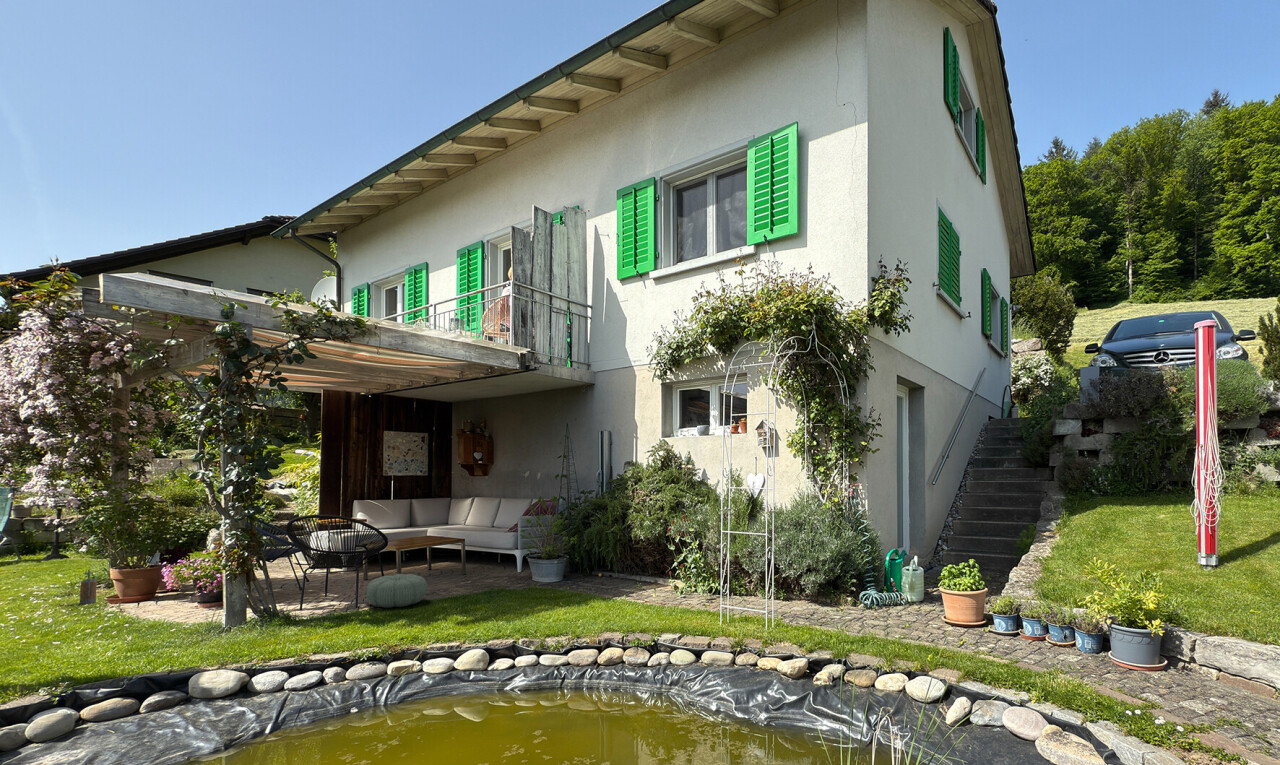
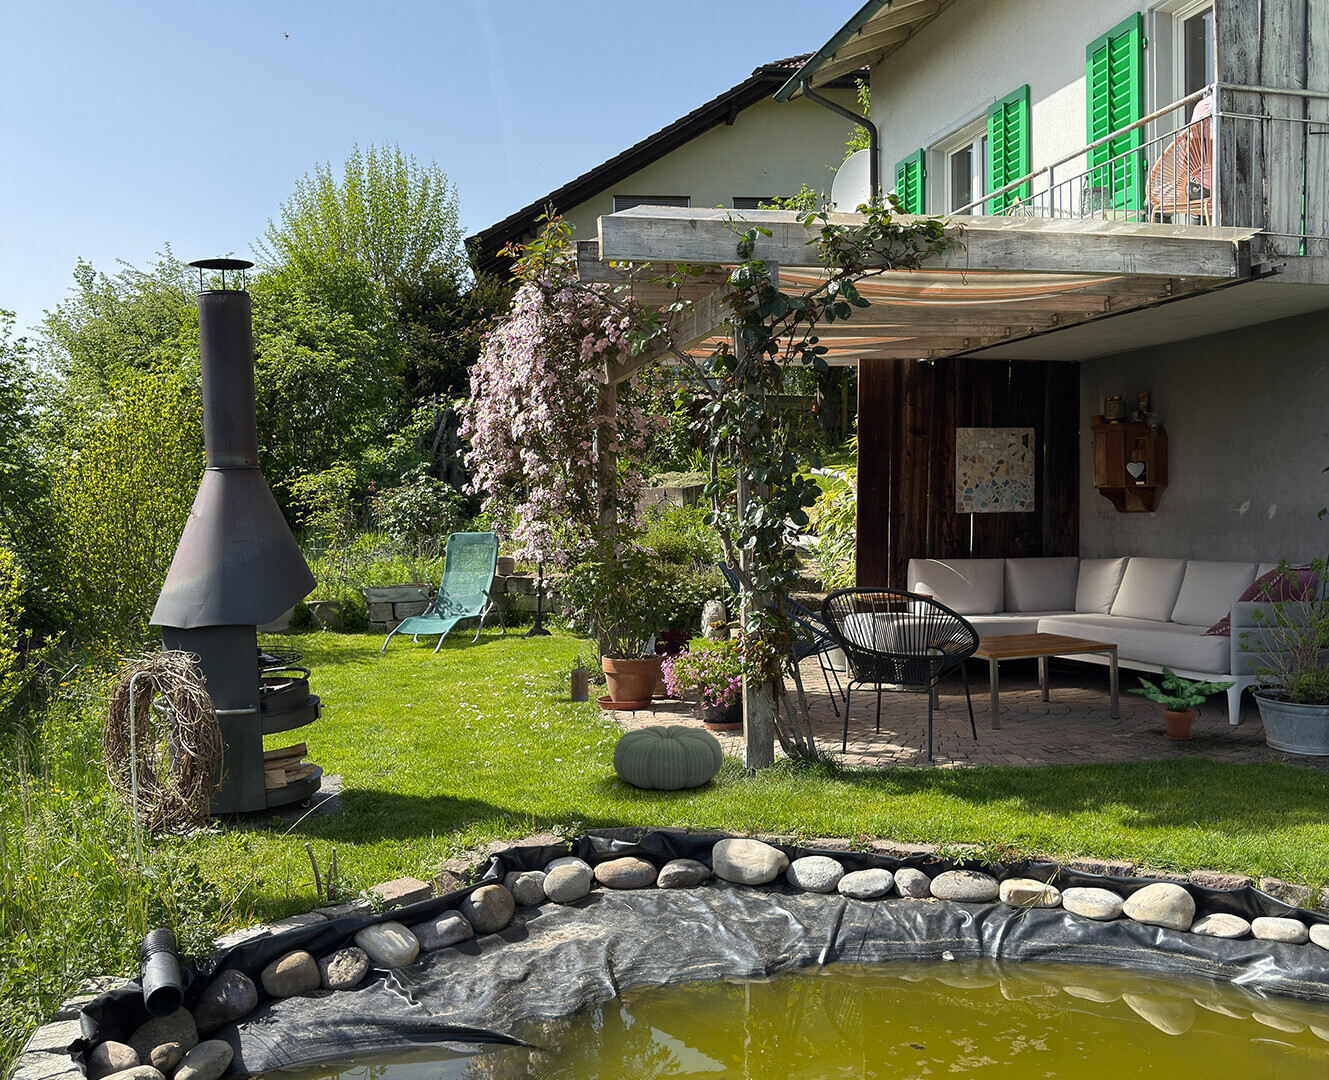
potted plant: none [472,540,527,580] -> present [1127,666,1237,740]
pouf: present [366,574,427,608] -> present [613,725,723,790]

